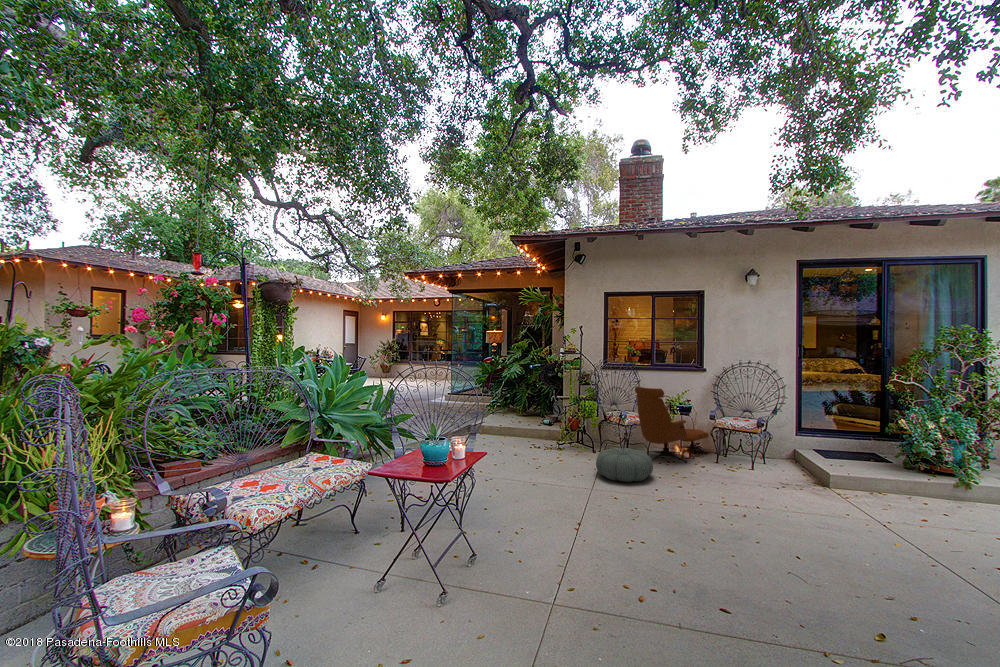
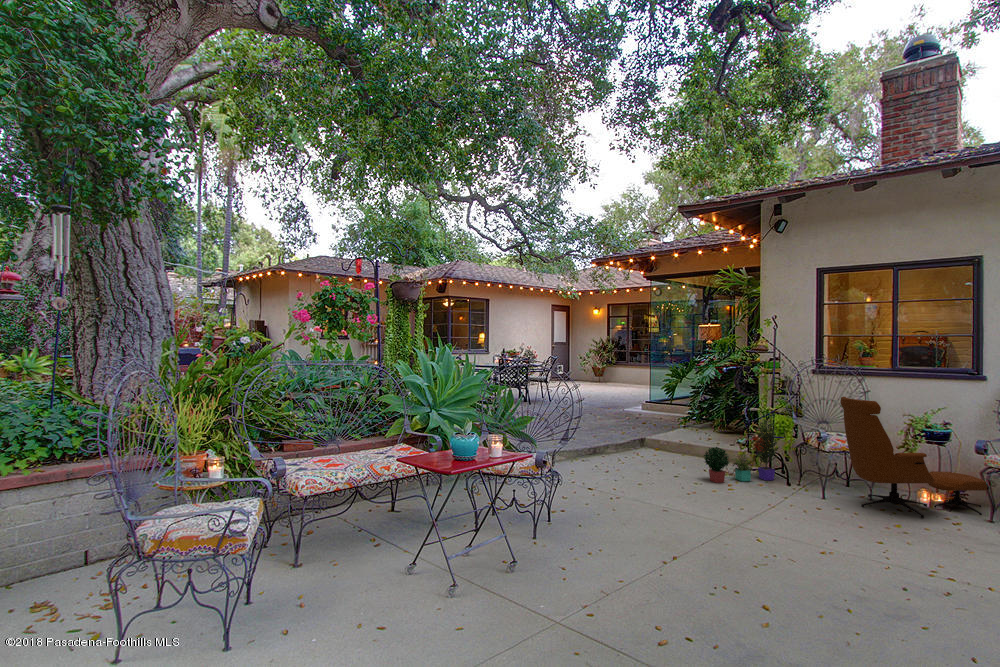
potted plant: none [543,405,590,461] -> present [704,419,778,483]
pouf: present [596,448,653,482] -> none [754,475,841,522]

